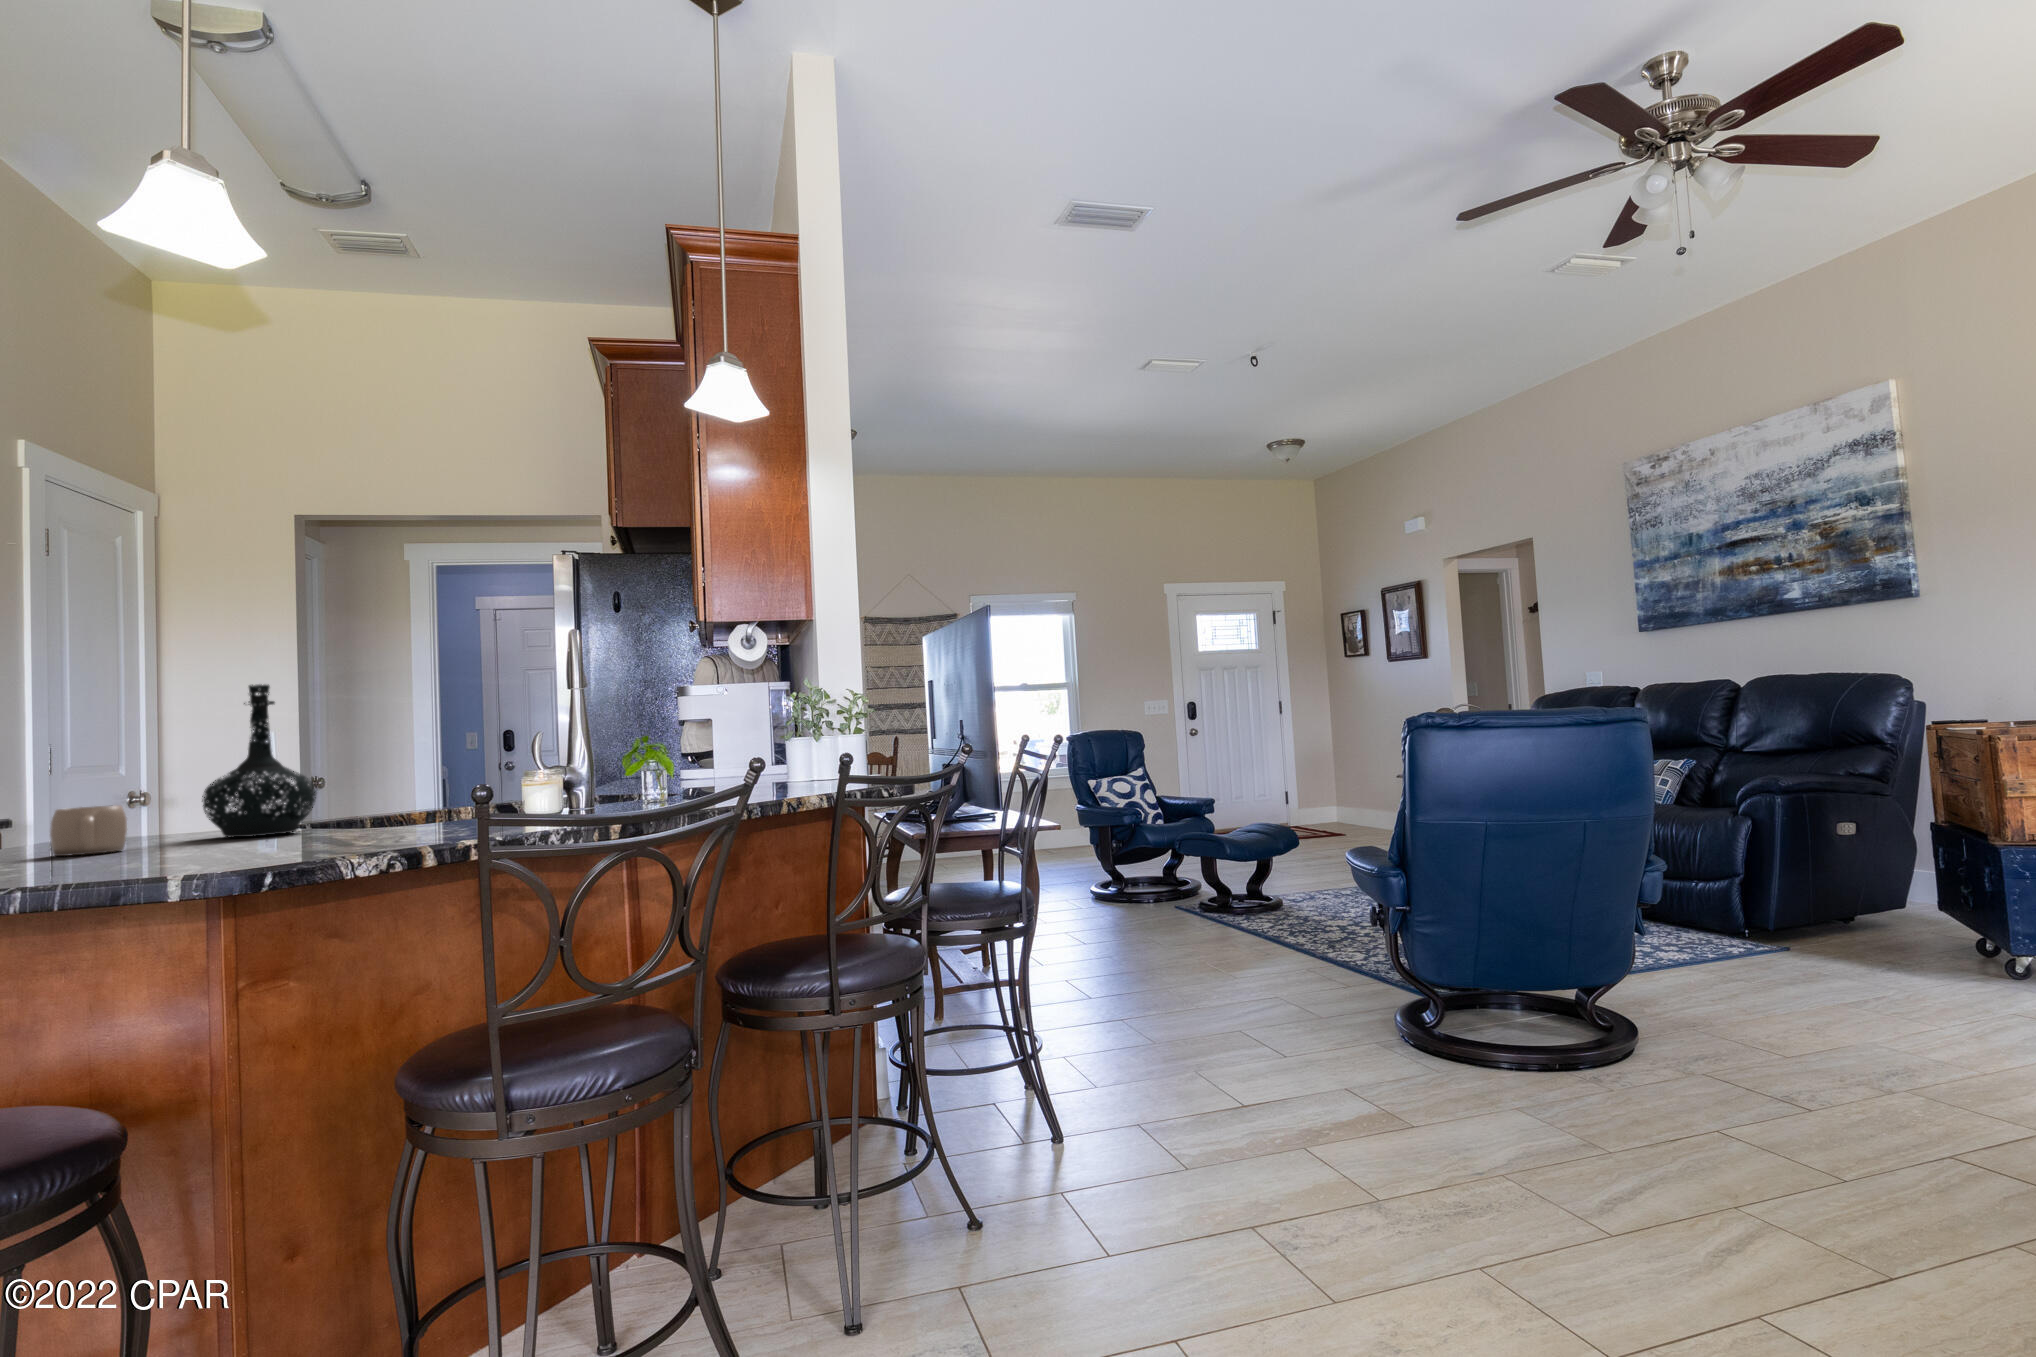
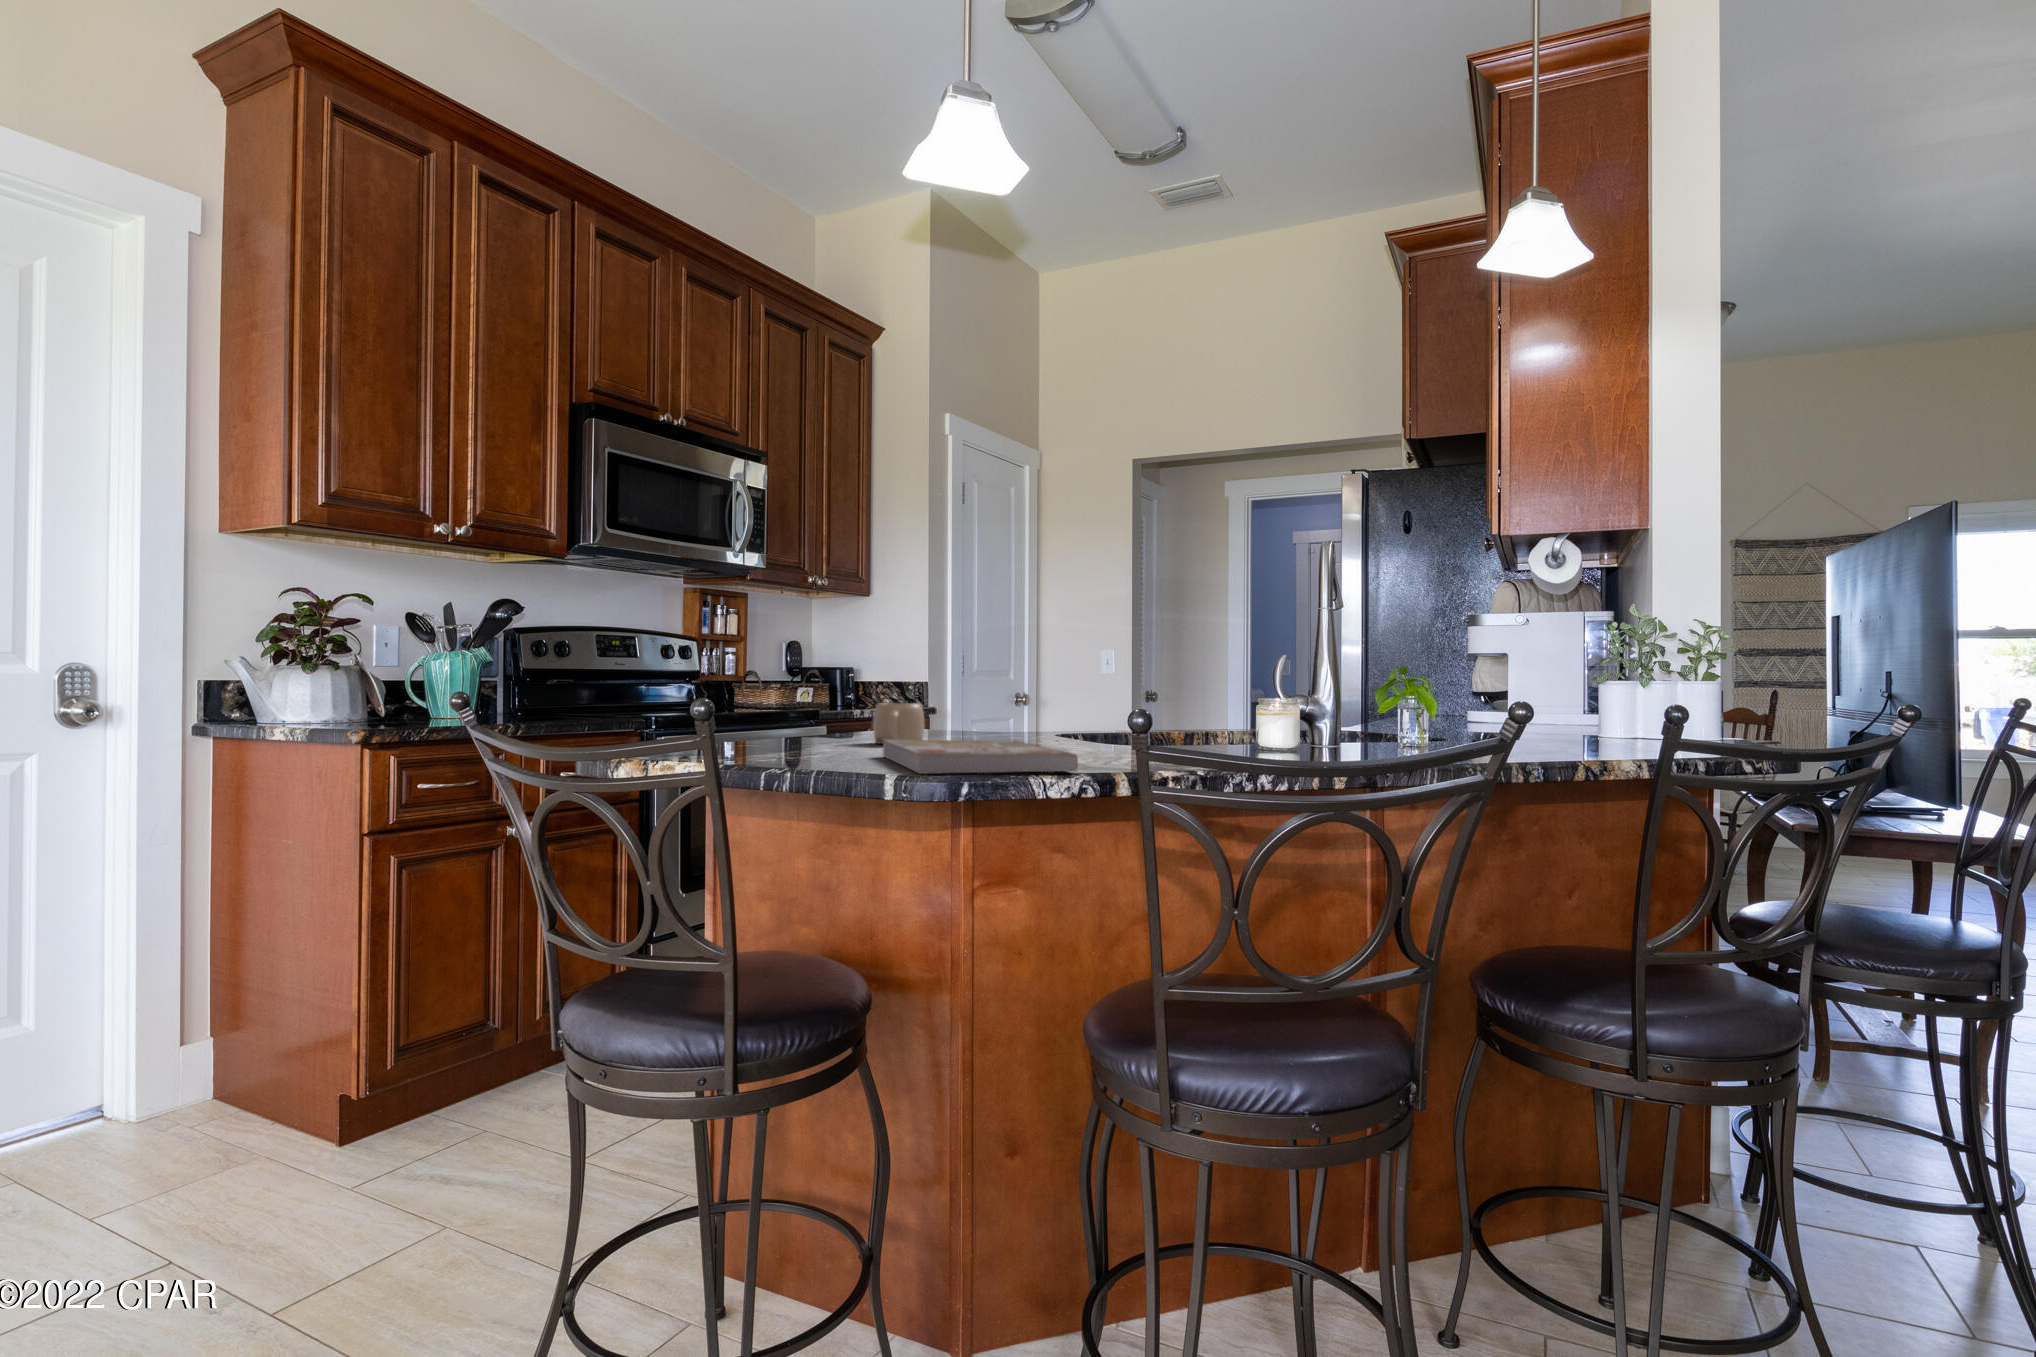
bottle: present [202,684,317,837] -> none [987,599,1076,742]
book: none [105,832,378,871] -> present [883,740,1078,774]

